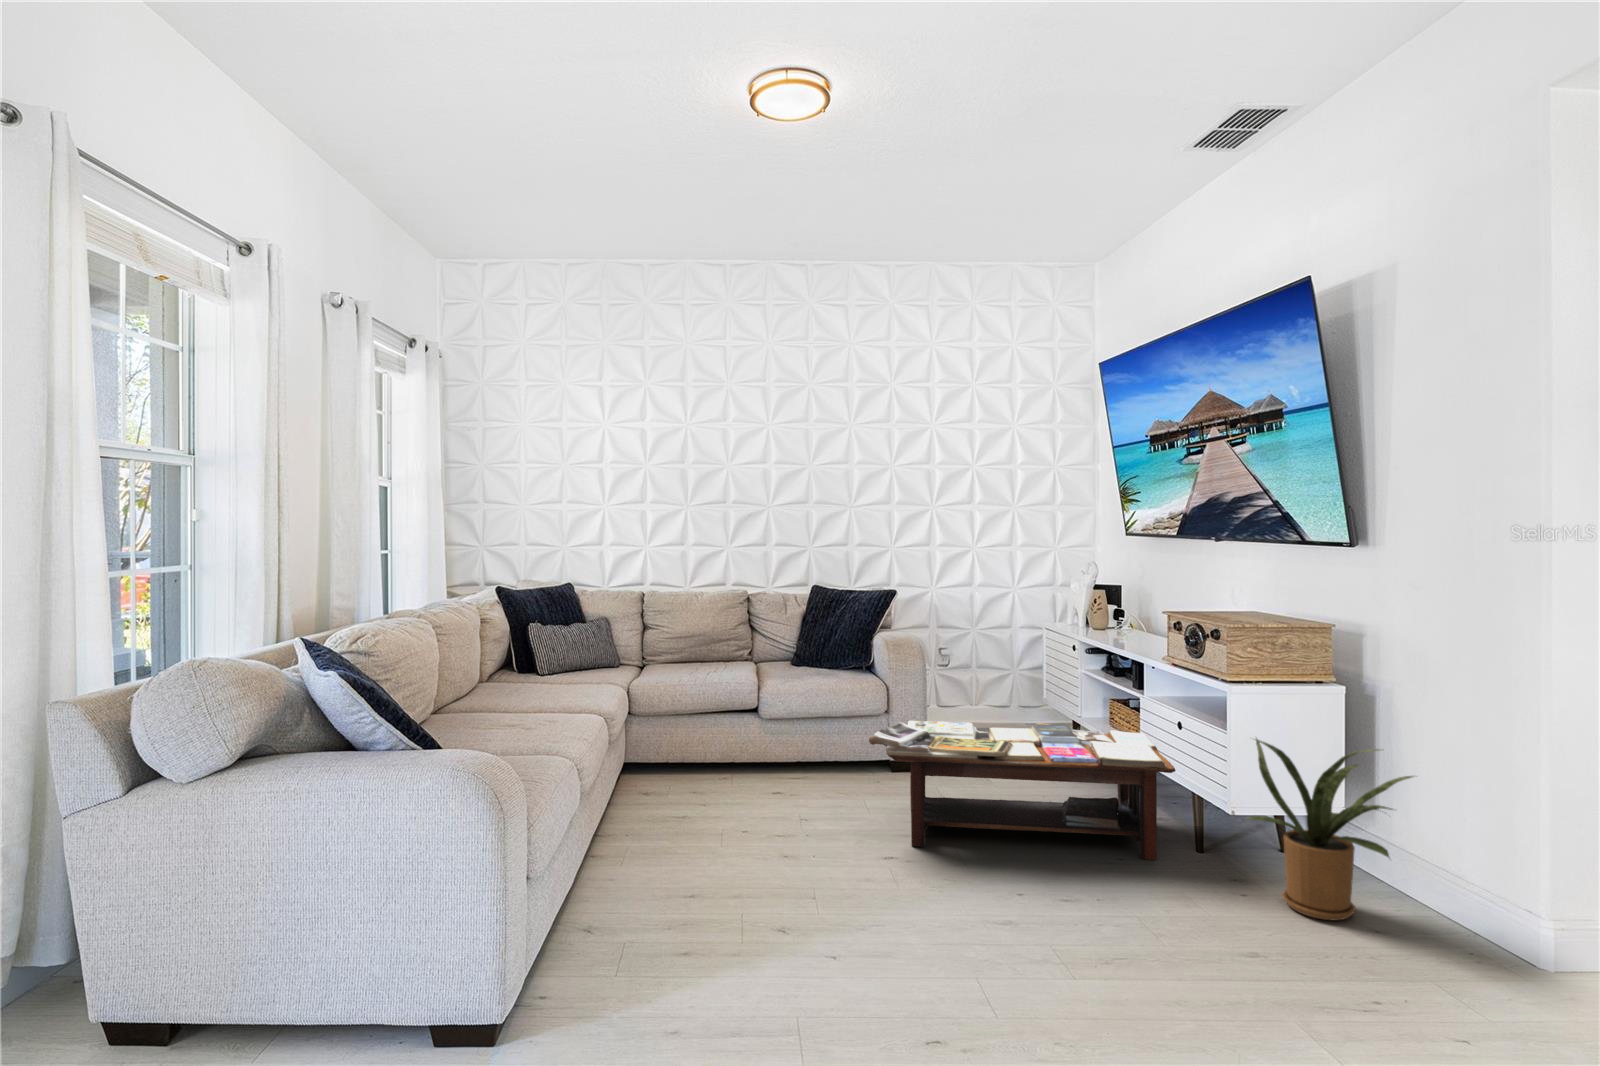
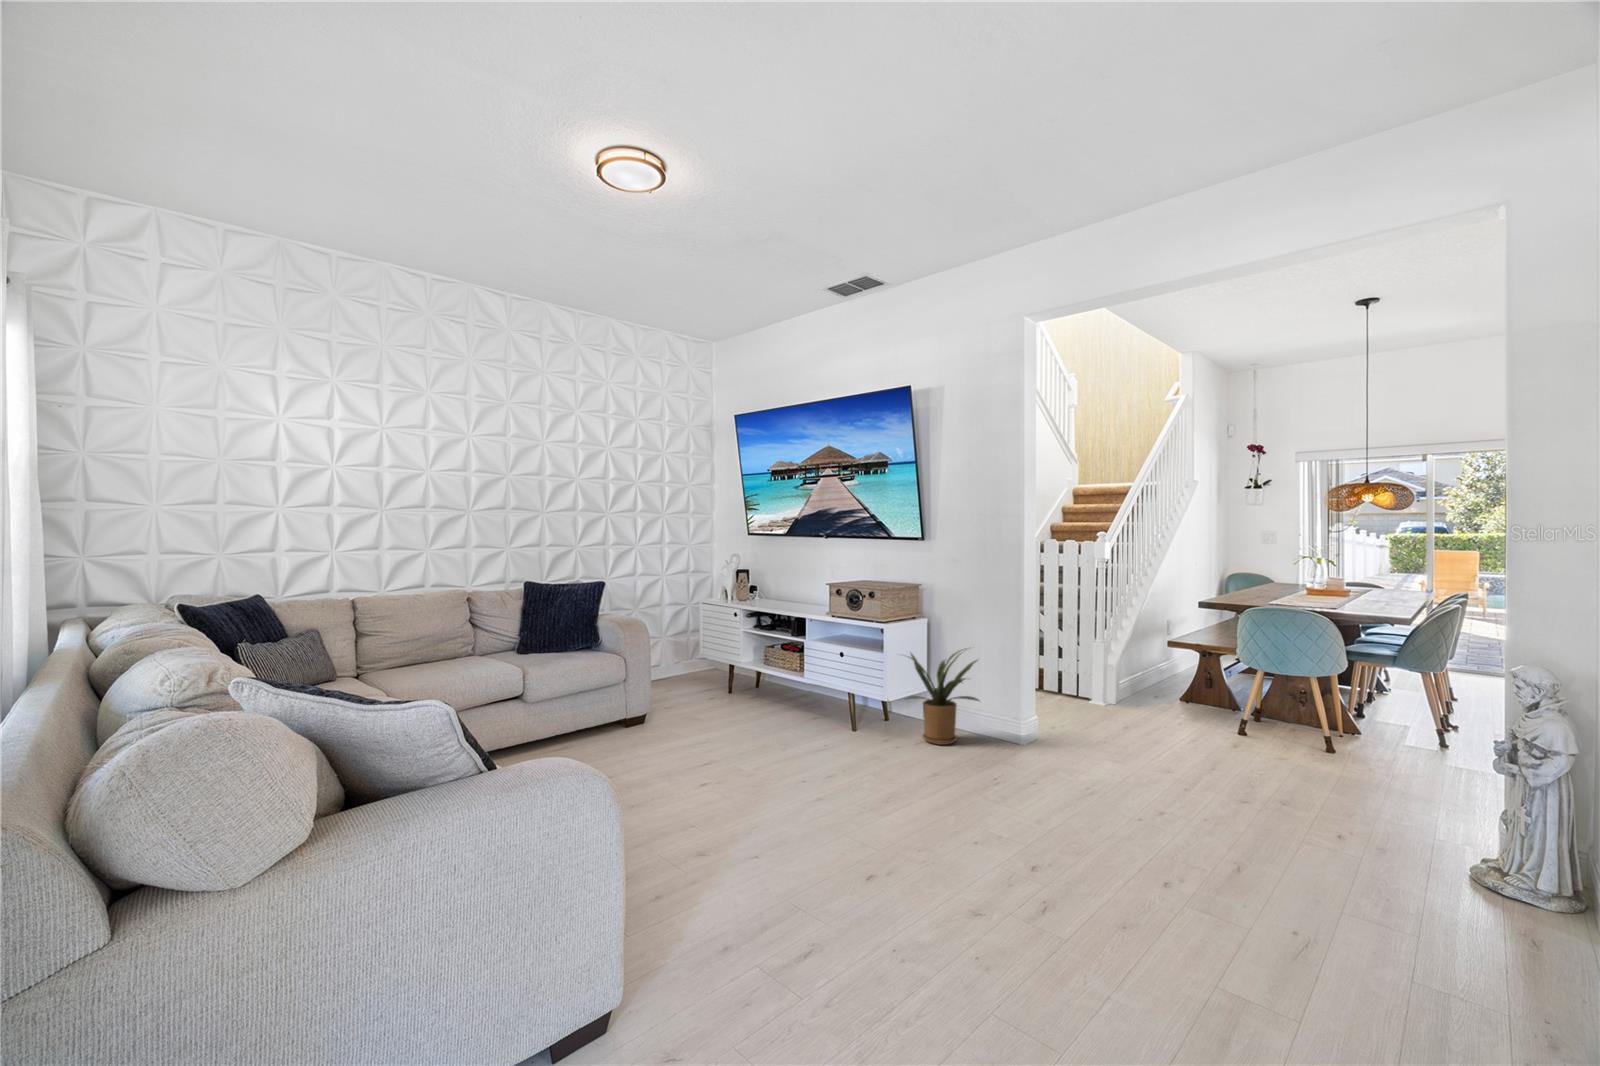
coffee table: present [869,721,1176,860] -> none [665,664,859,767]

